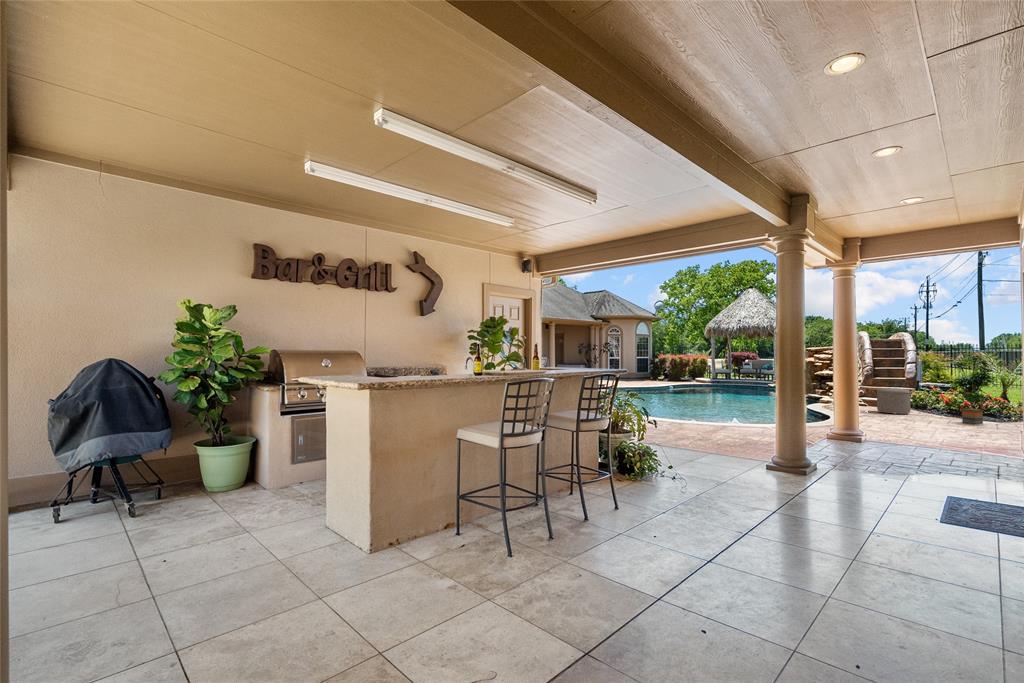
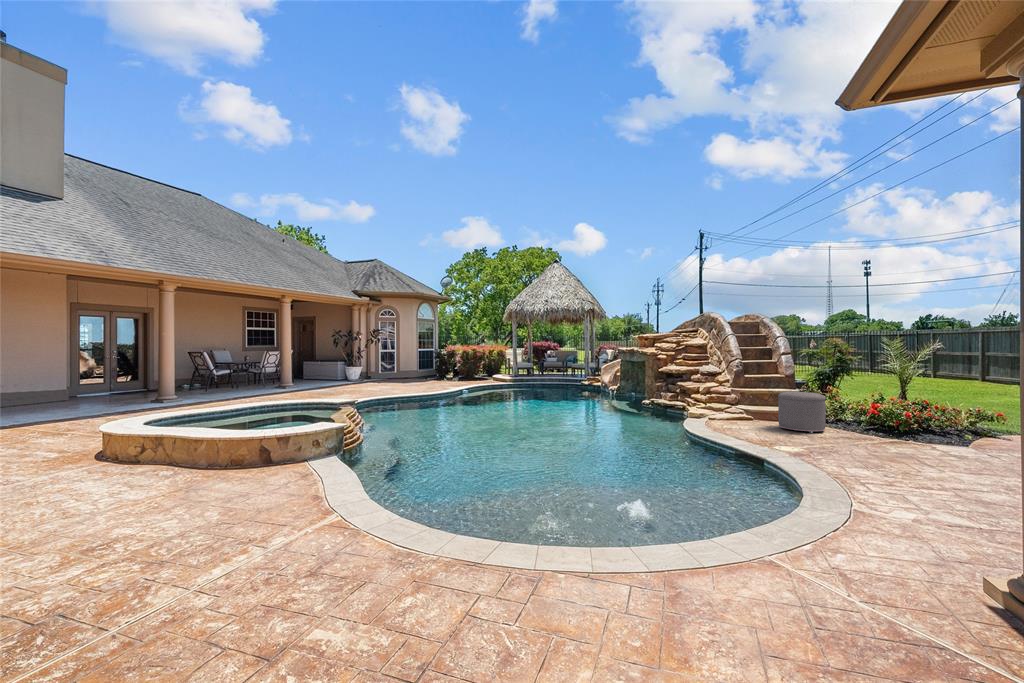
potted tree: present [962,392,987,424] -> none [920,399,966,450]

